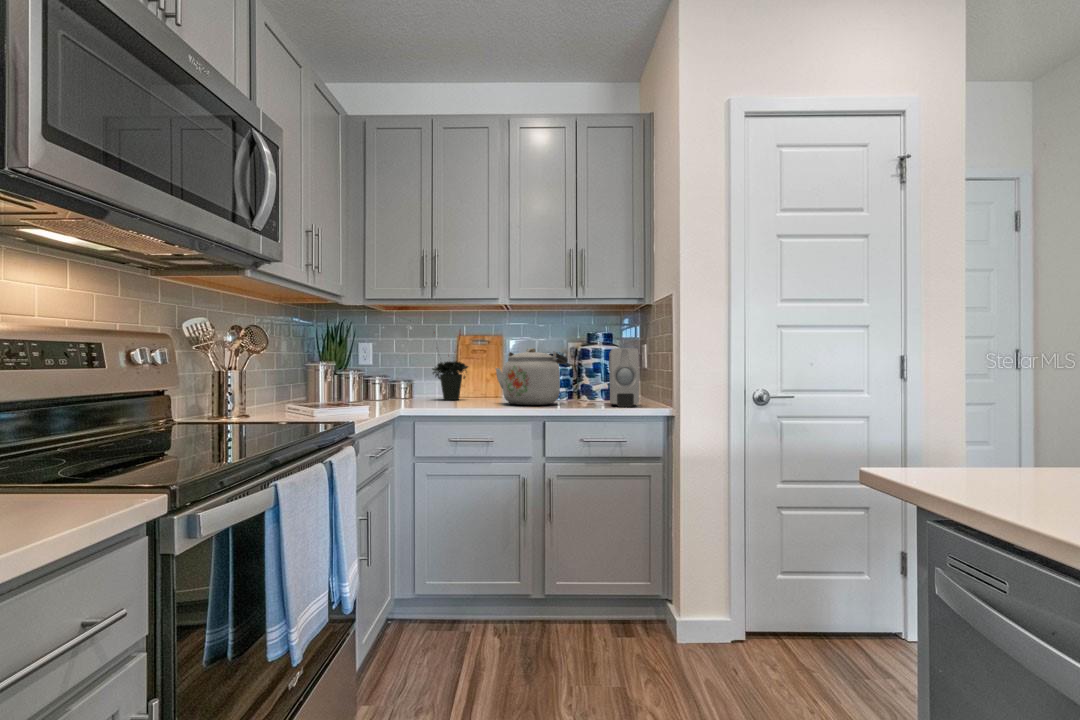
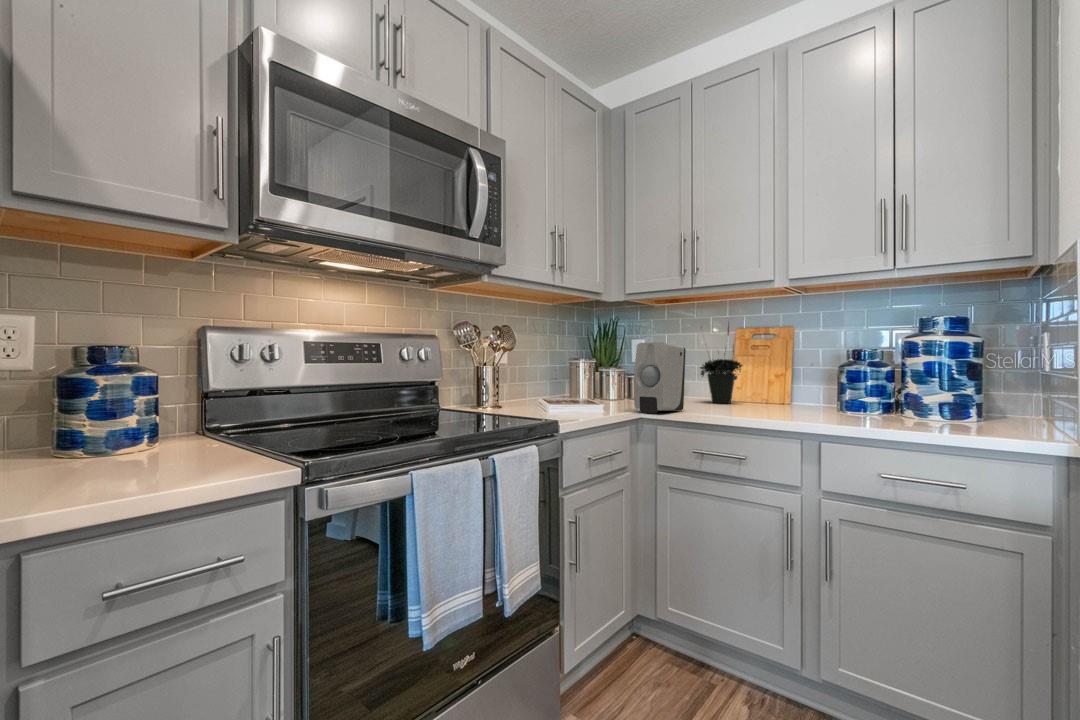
kettle: present [496,348,567,405] -> none [767,342,875,418]
soap dispenser: present [609,348,639,407] -> present [634,342,686,414]

